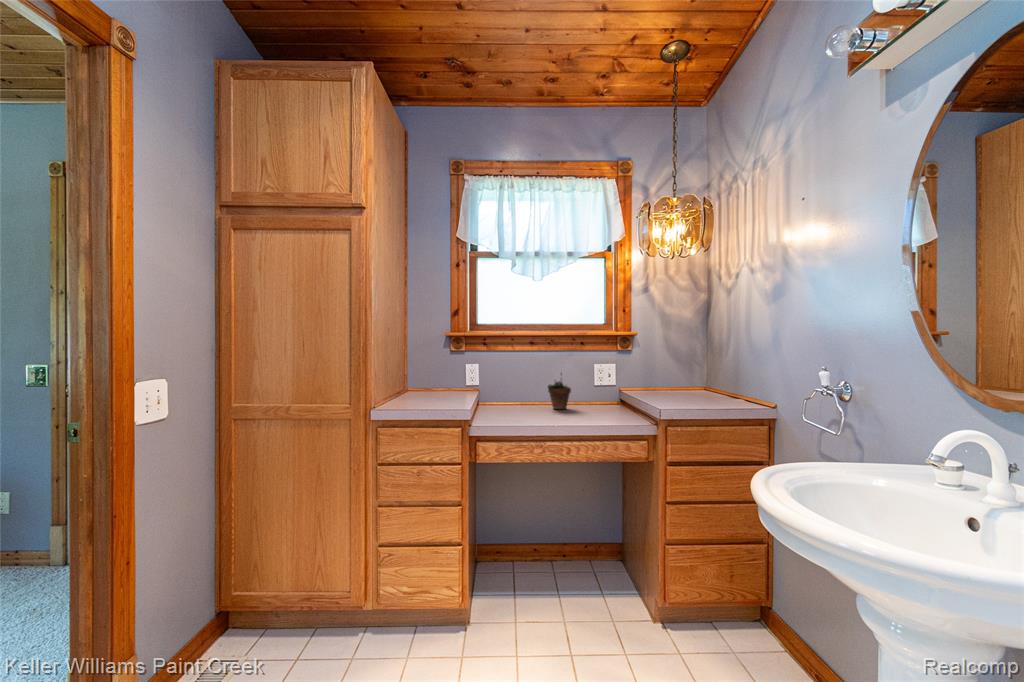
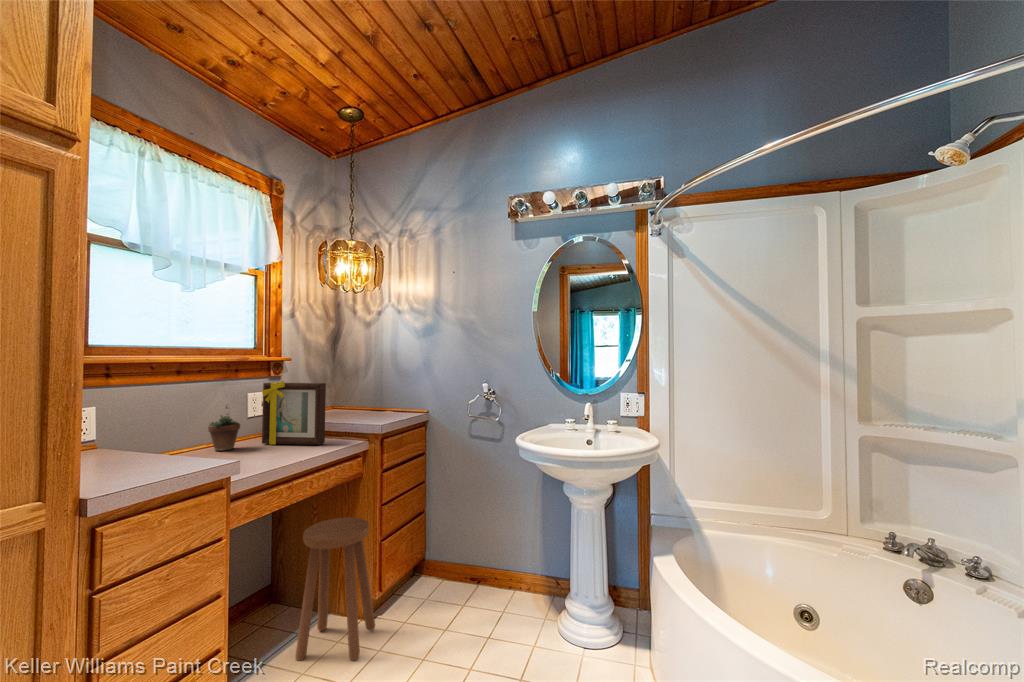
picture frame: none [585,354,621,419] -> present [262,381,326,445]
stool: none [573,496,651,646] -> present [295,517,375,661]

